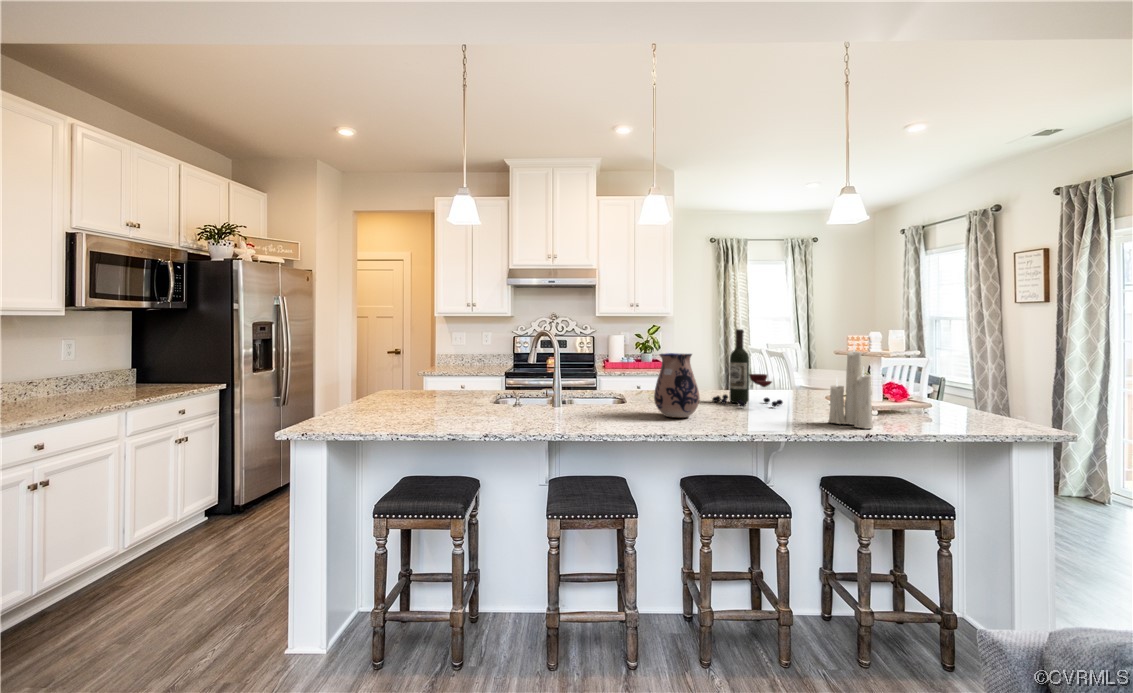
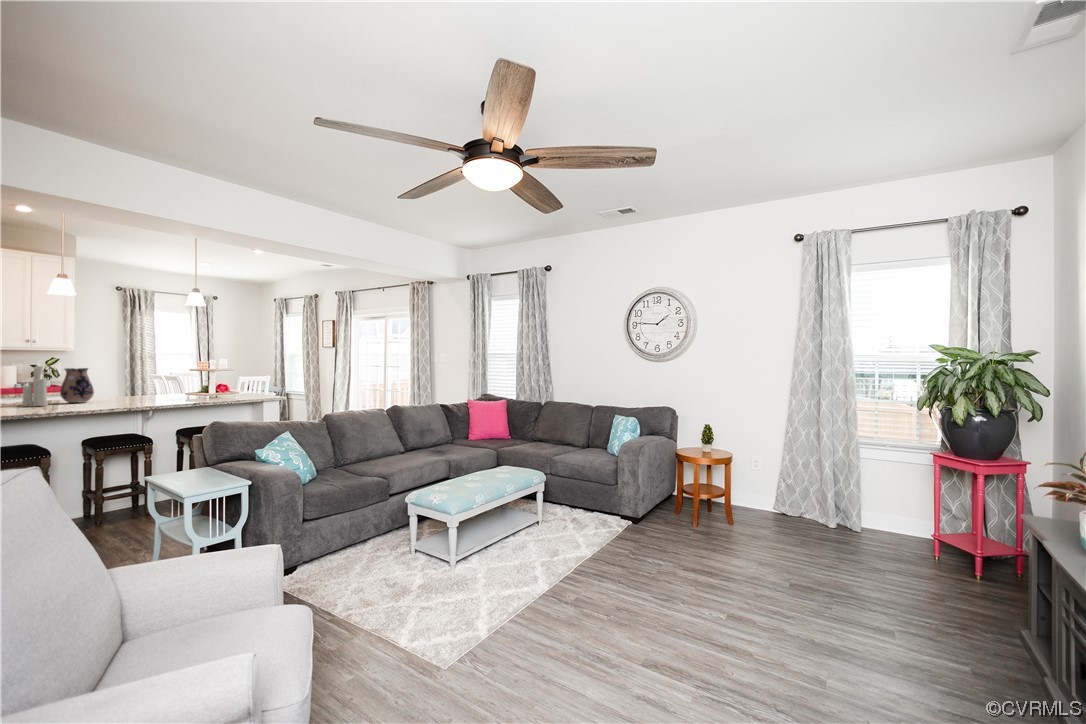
wine bottle: present [713,329,783,407] -> none [106,357,154,399]
candle: present [828,344,873,429] -> present [22,366,48,406]

